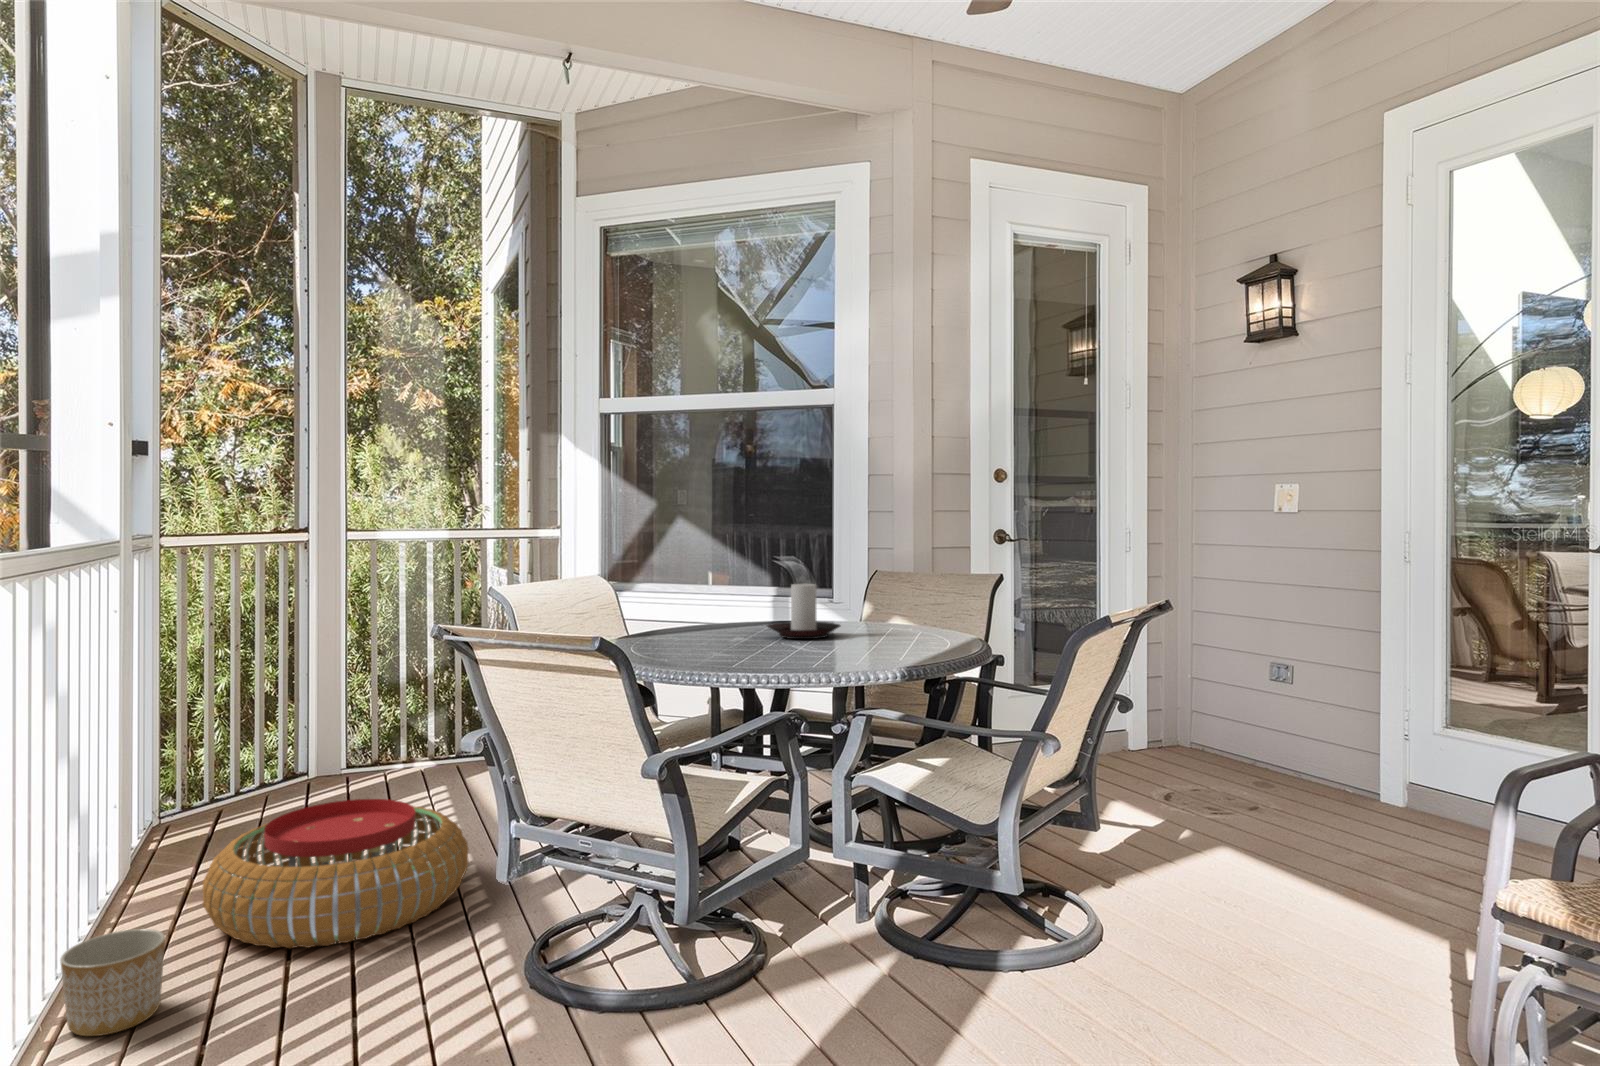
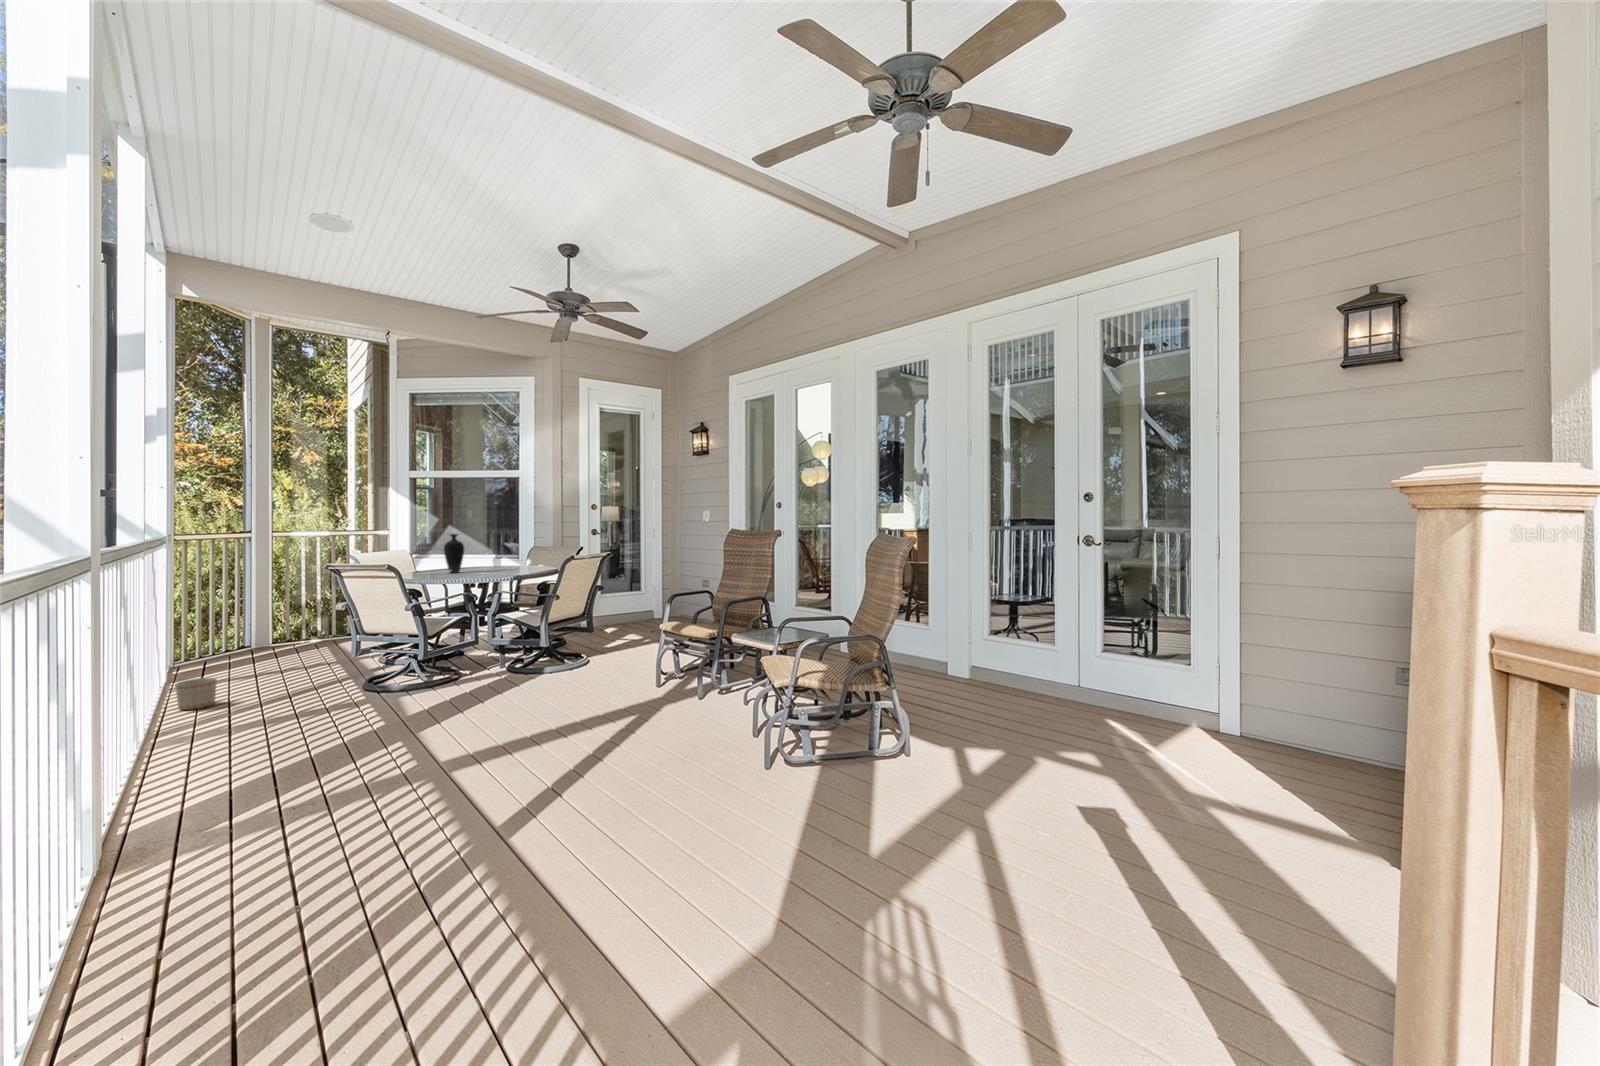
vase: none [693,534,739,635] -> present [444,534,464,573]
candle holder: present [767,584,840,639] -> none [473,551,505,573]
pouf: present [203,799,469,948] -> none [221,640,342,689]

